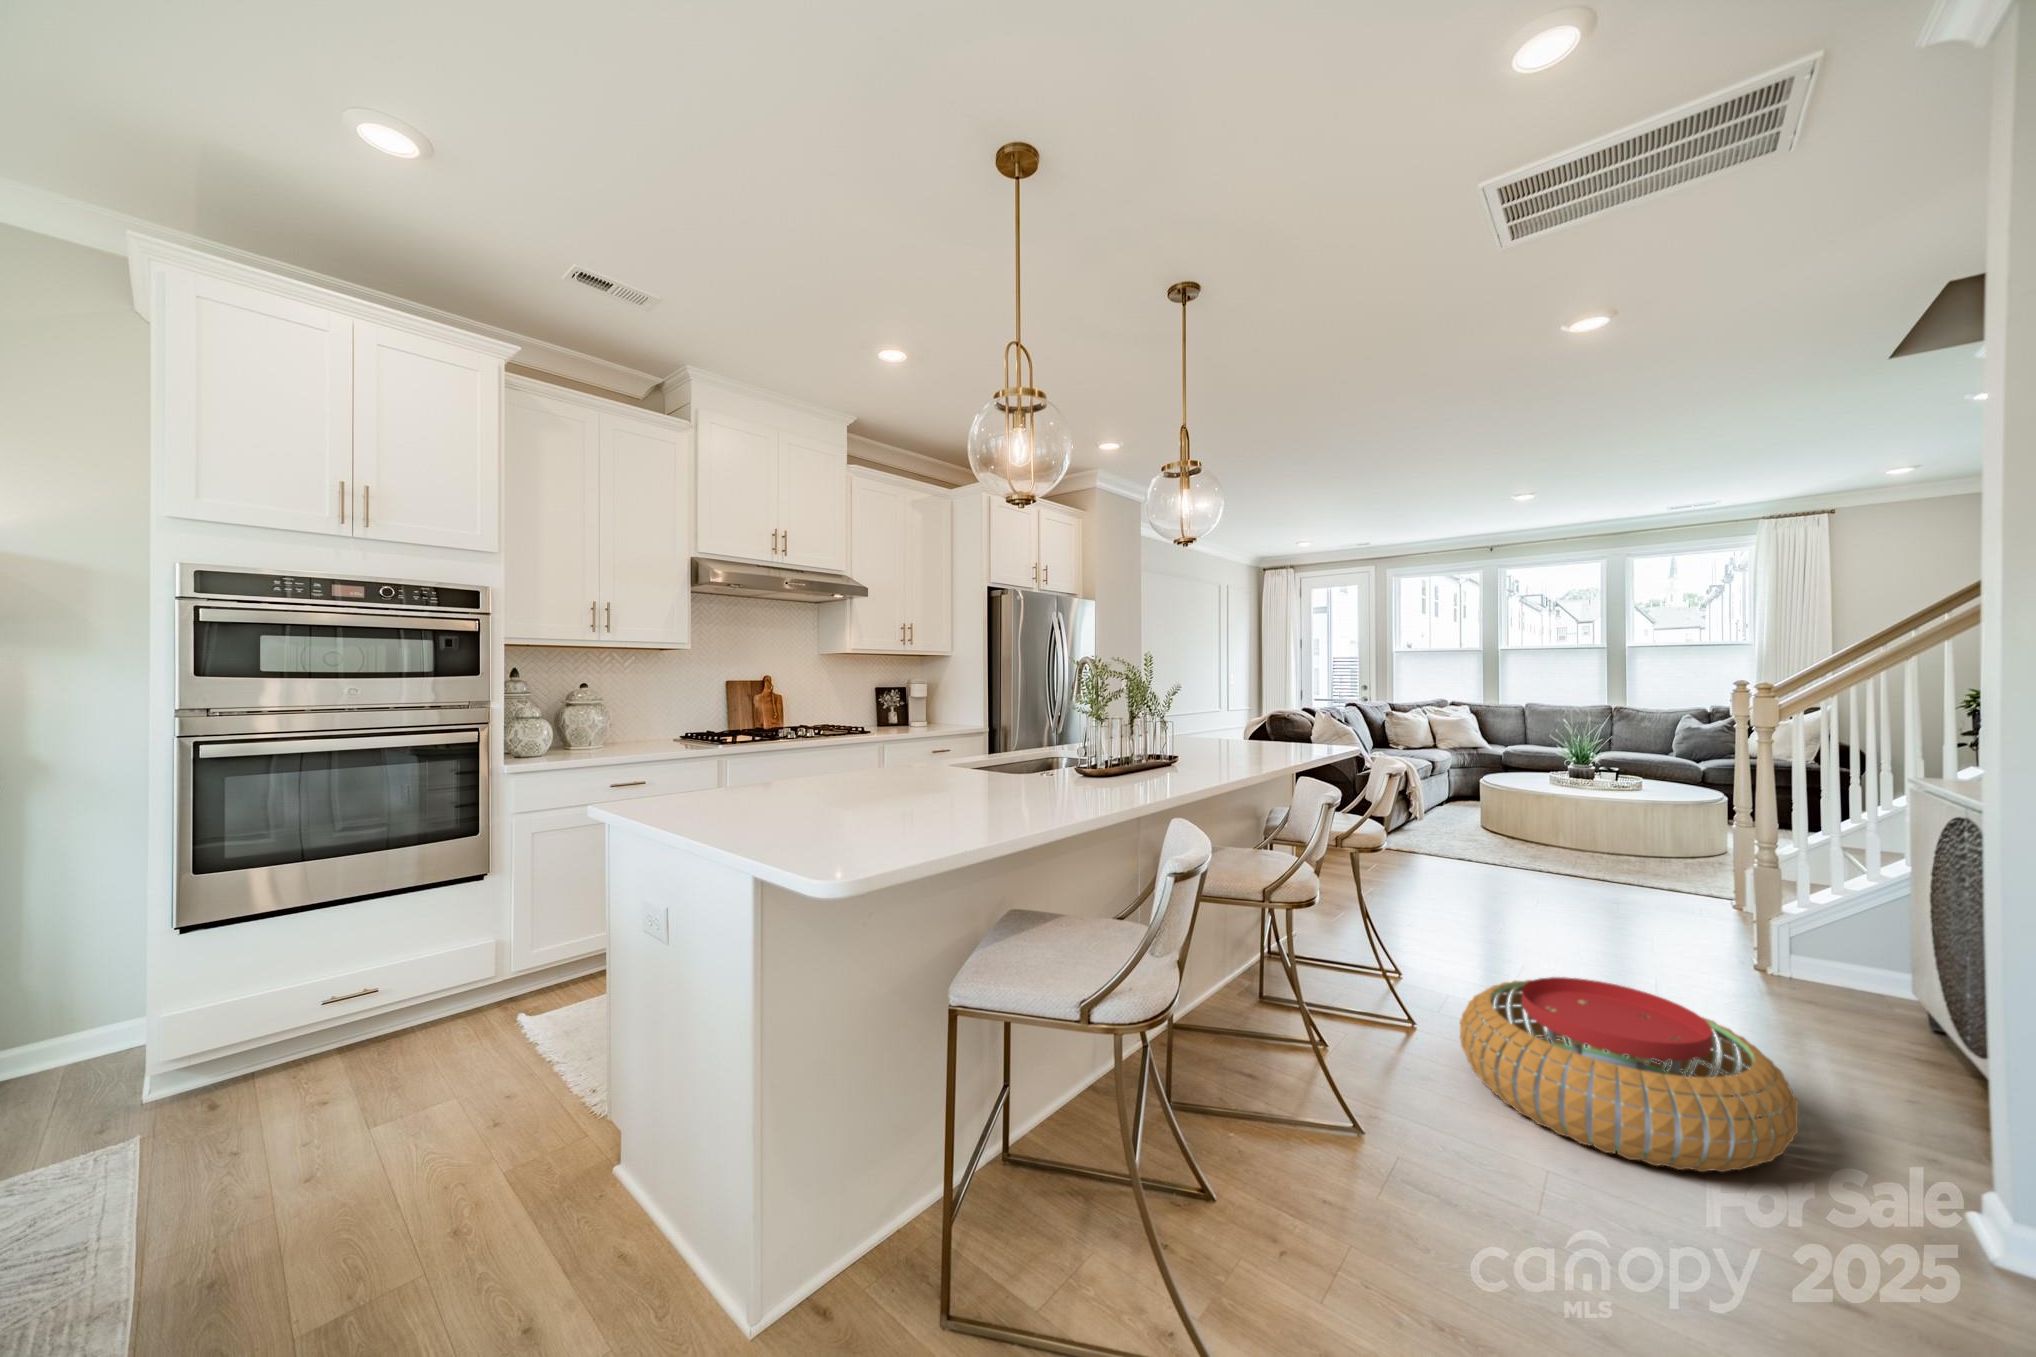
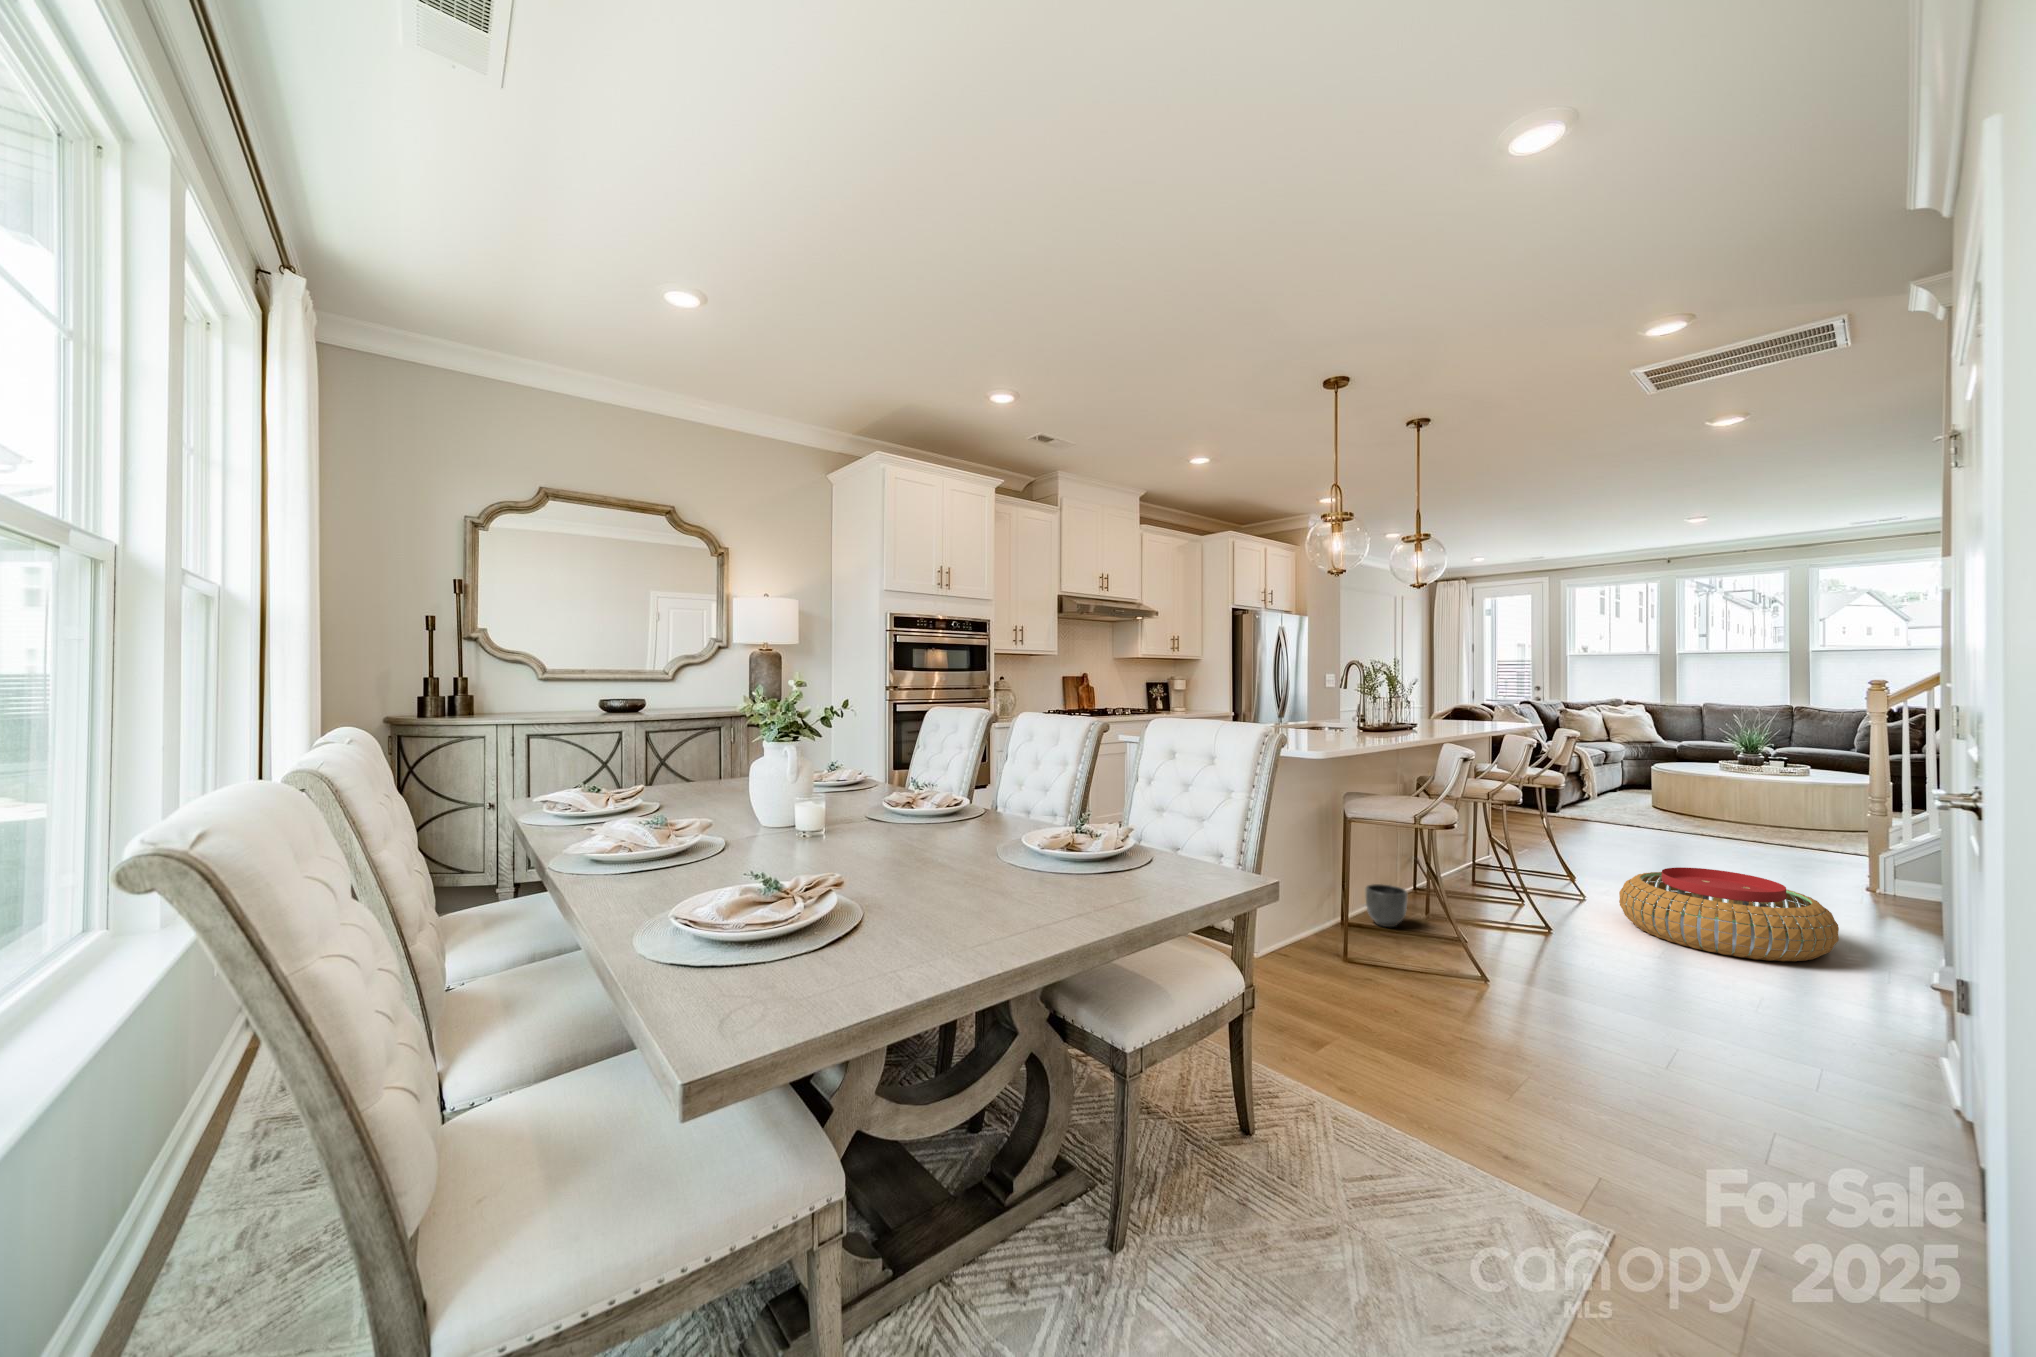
planter: none [1060,1039,1127,1126] -> present [1366,884,1407,927]

